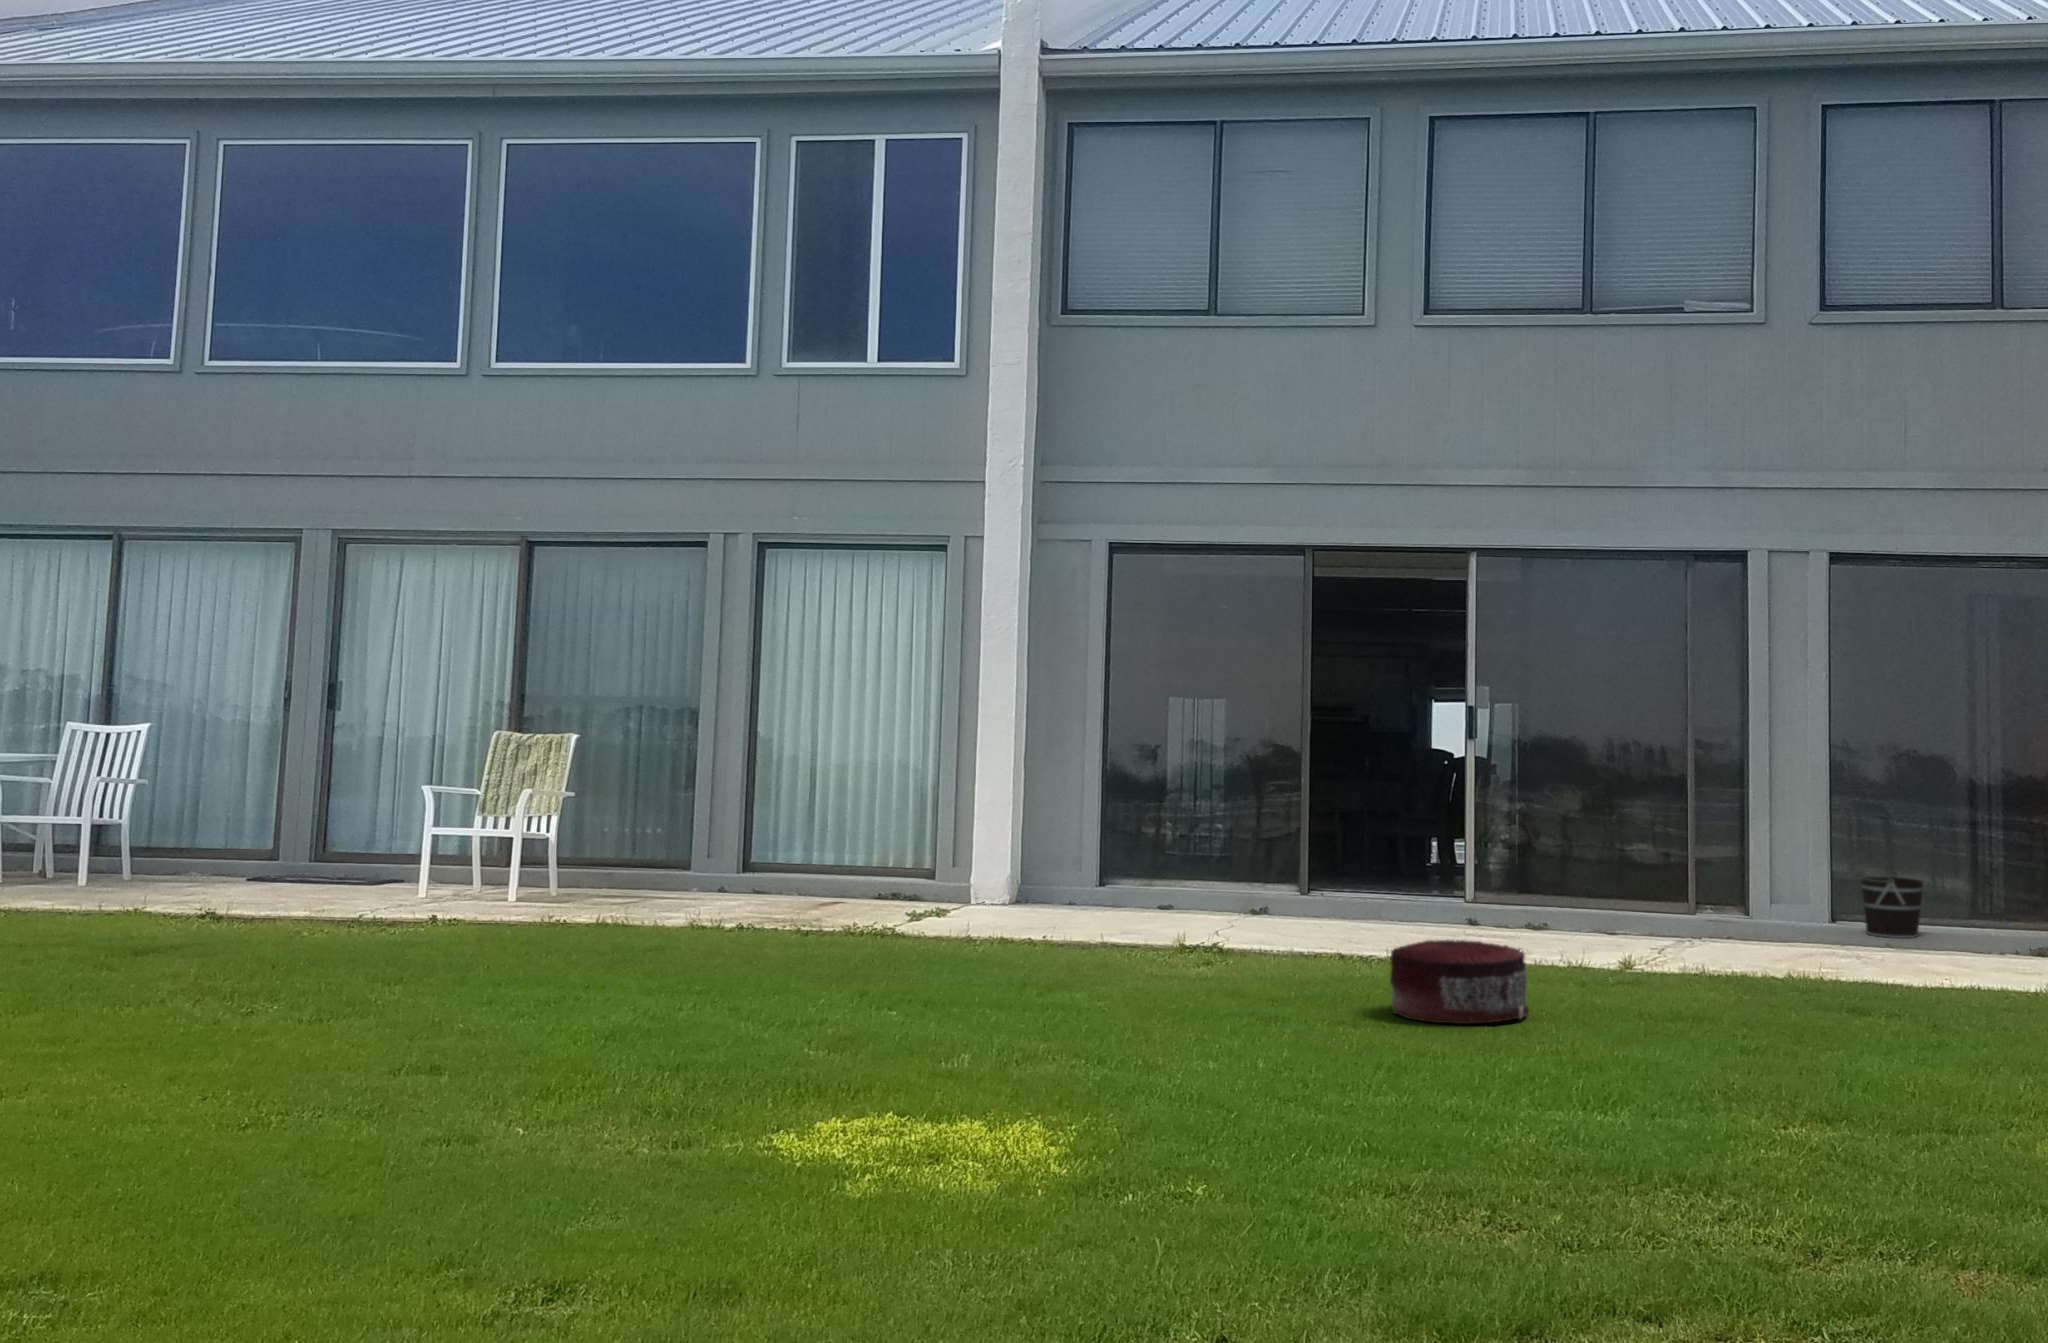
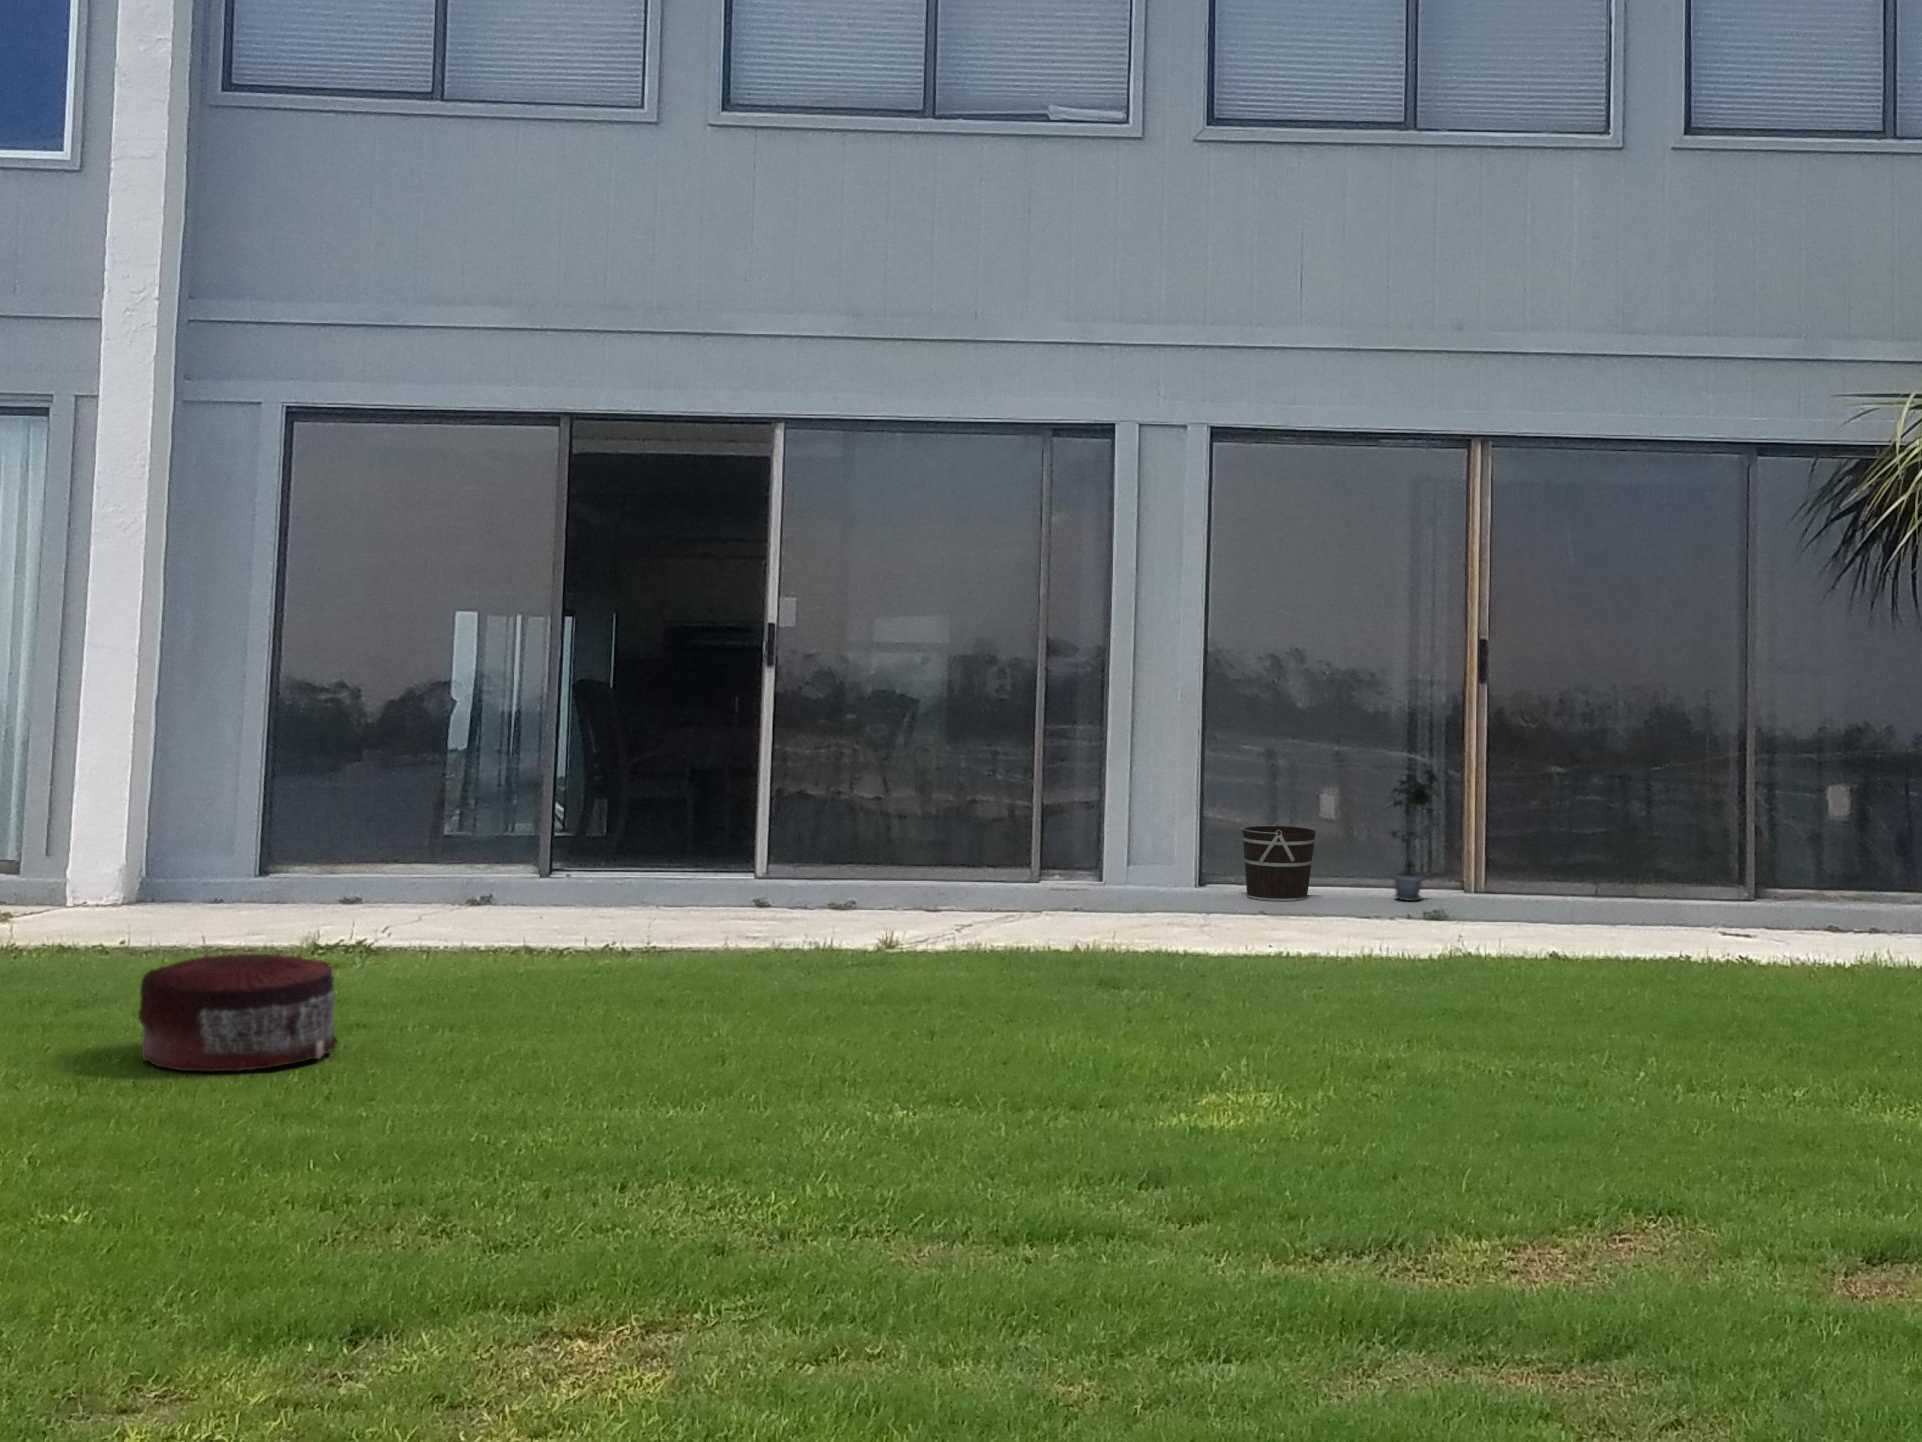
potted plant: none [1981,827,2033,942] -> present [1388,764,1439,901]
pouf: present [1390,940,1528,1024] -> present [138,953,338,1071]

